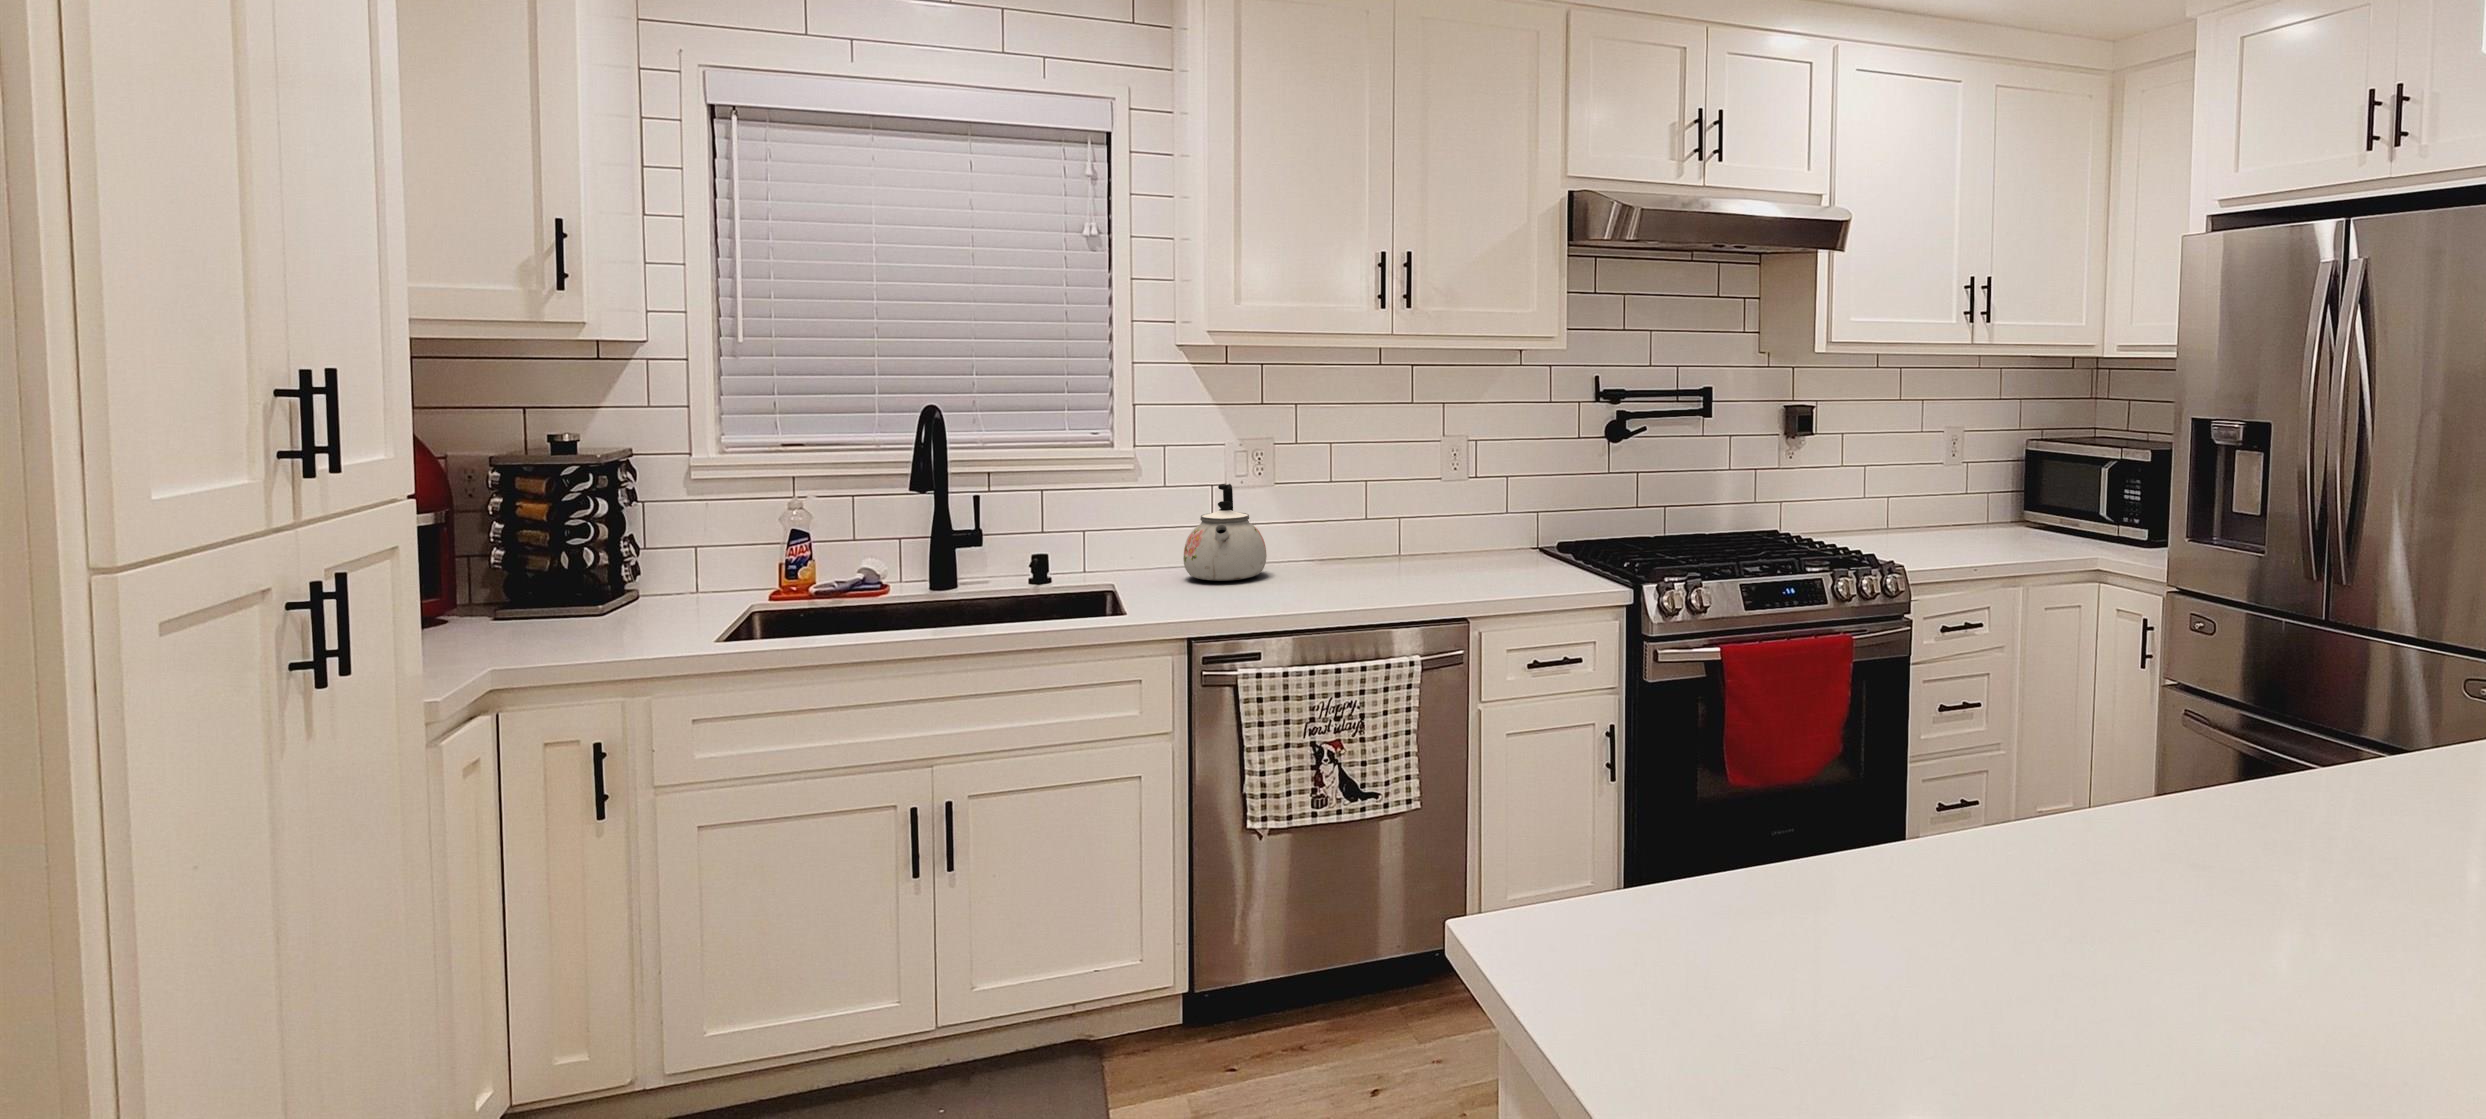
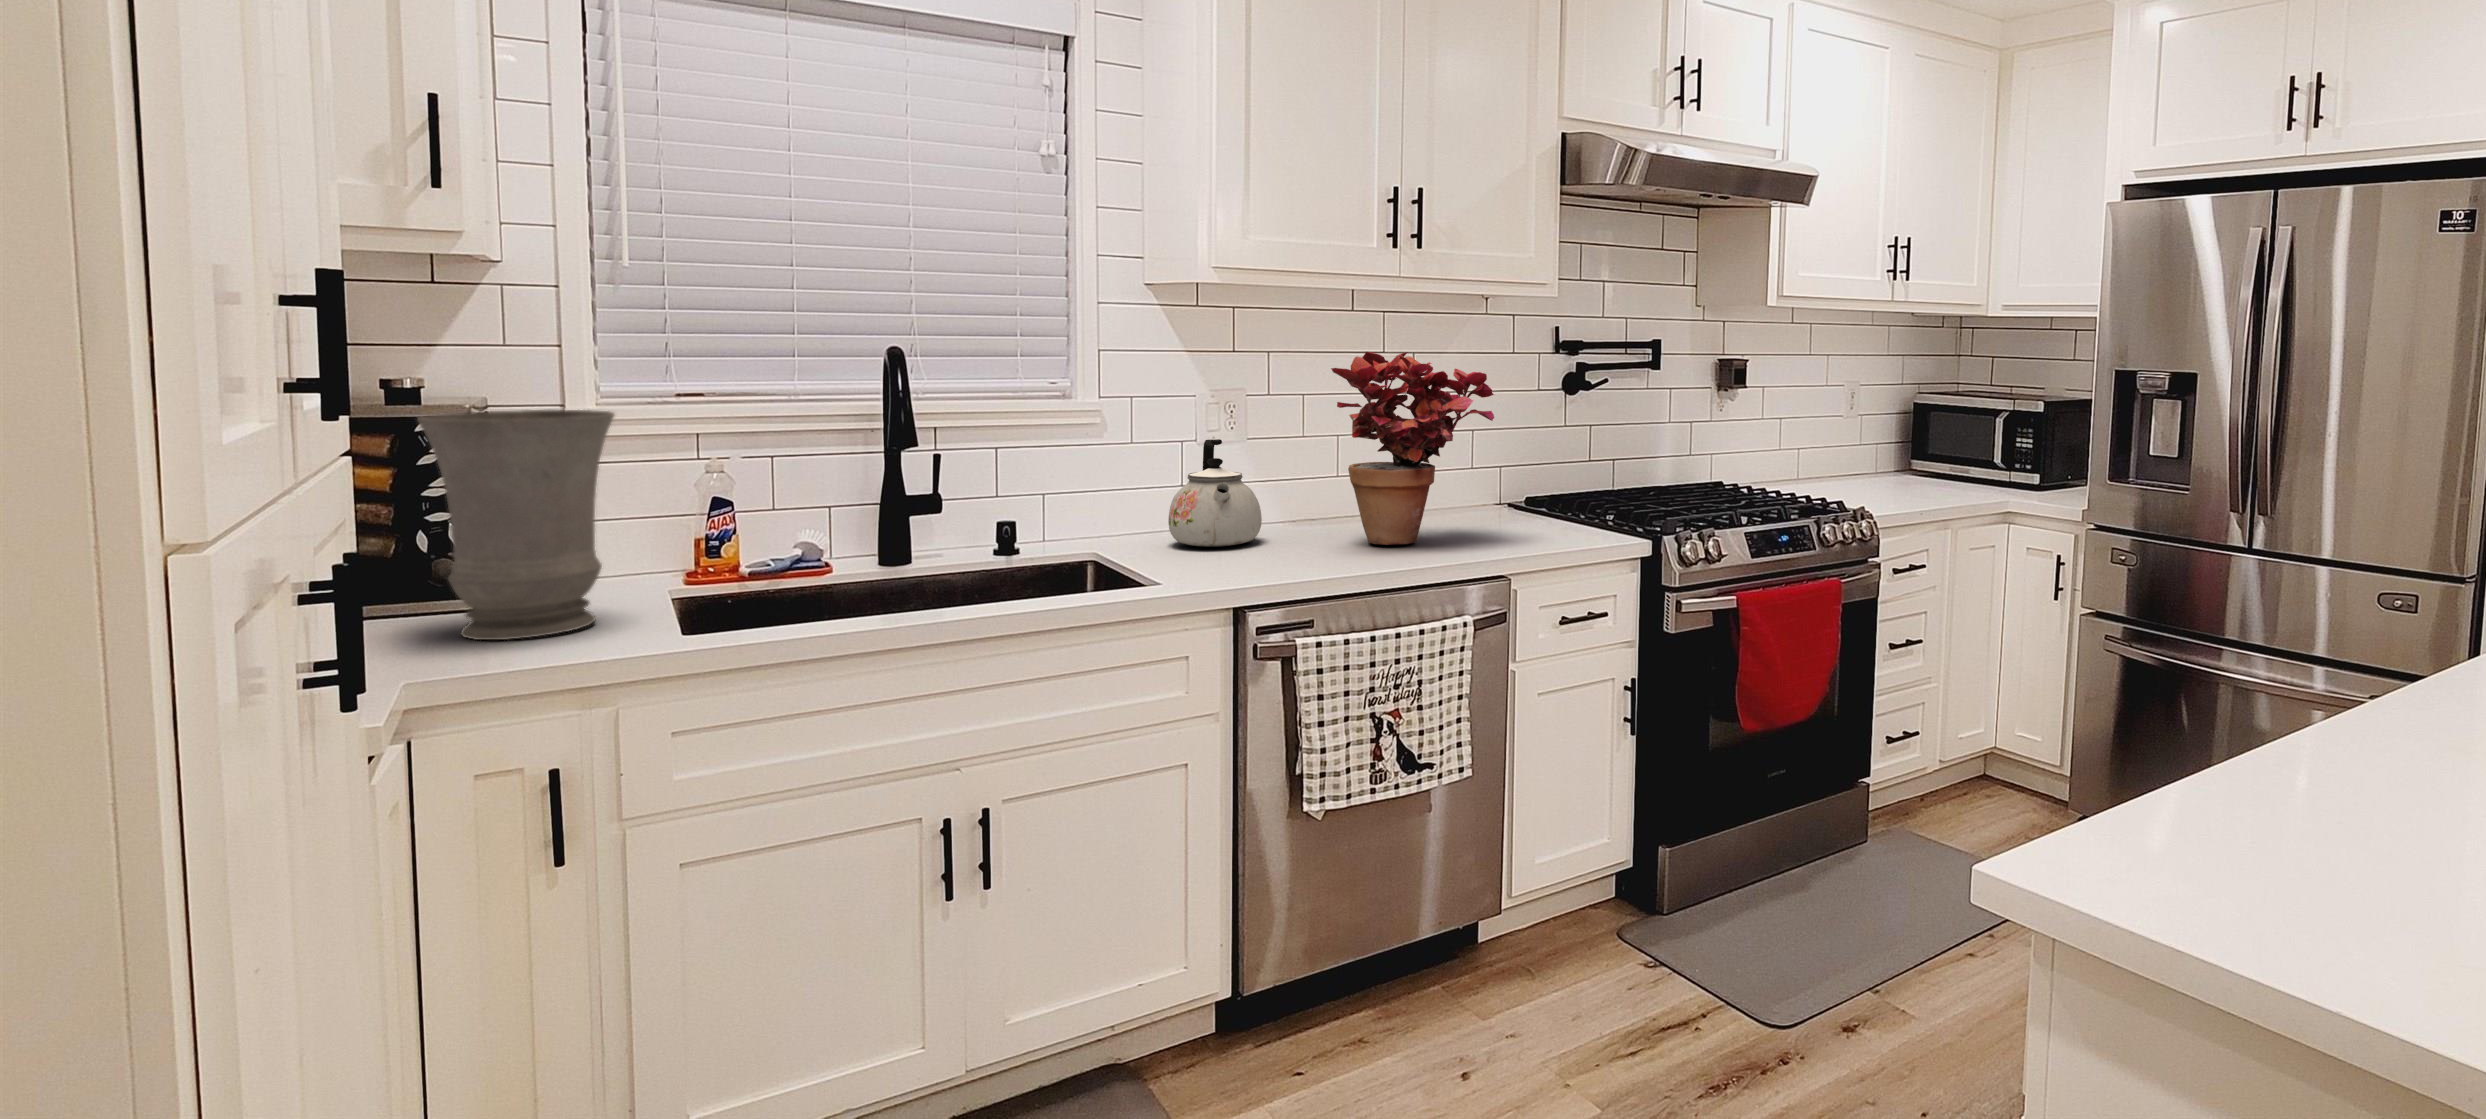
potted plant: none [1303,407,1466,586] -> present [1331,352,1494,545]
vase: none [538,461,684,639] -> present [418,409,614,640]

